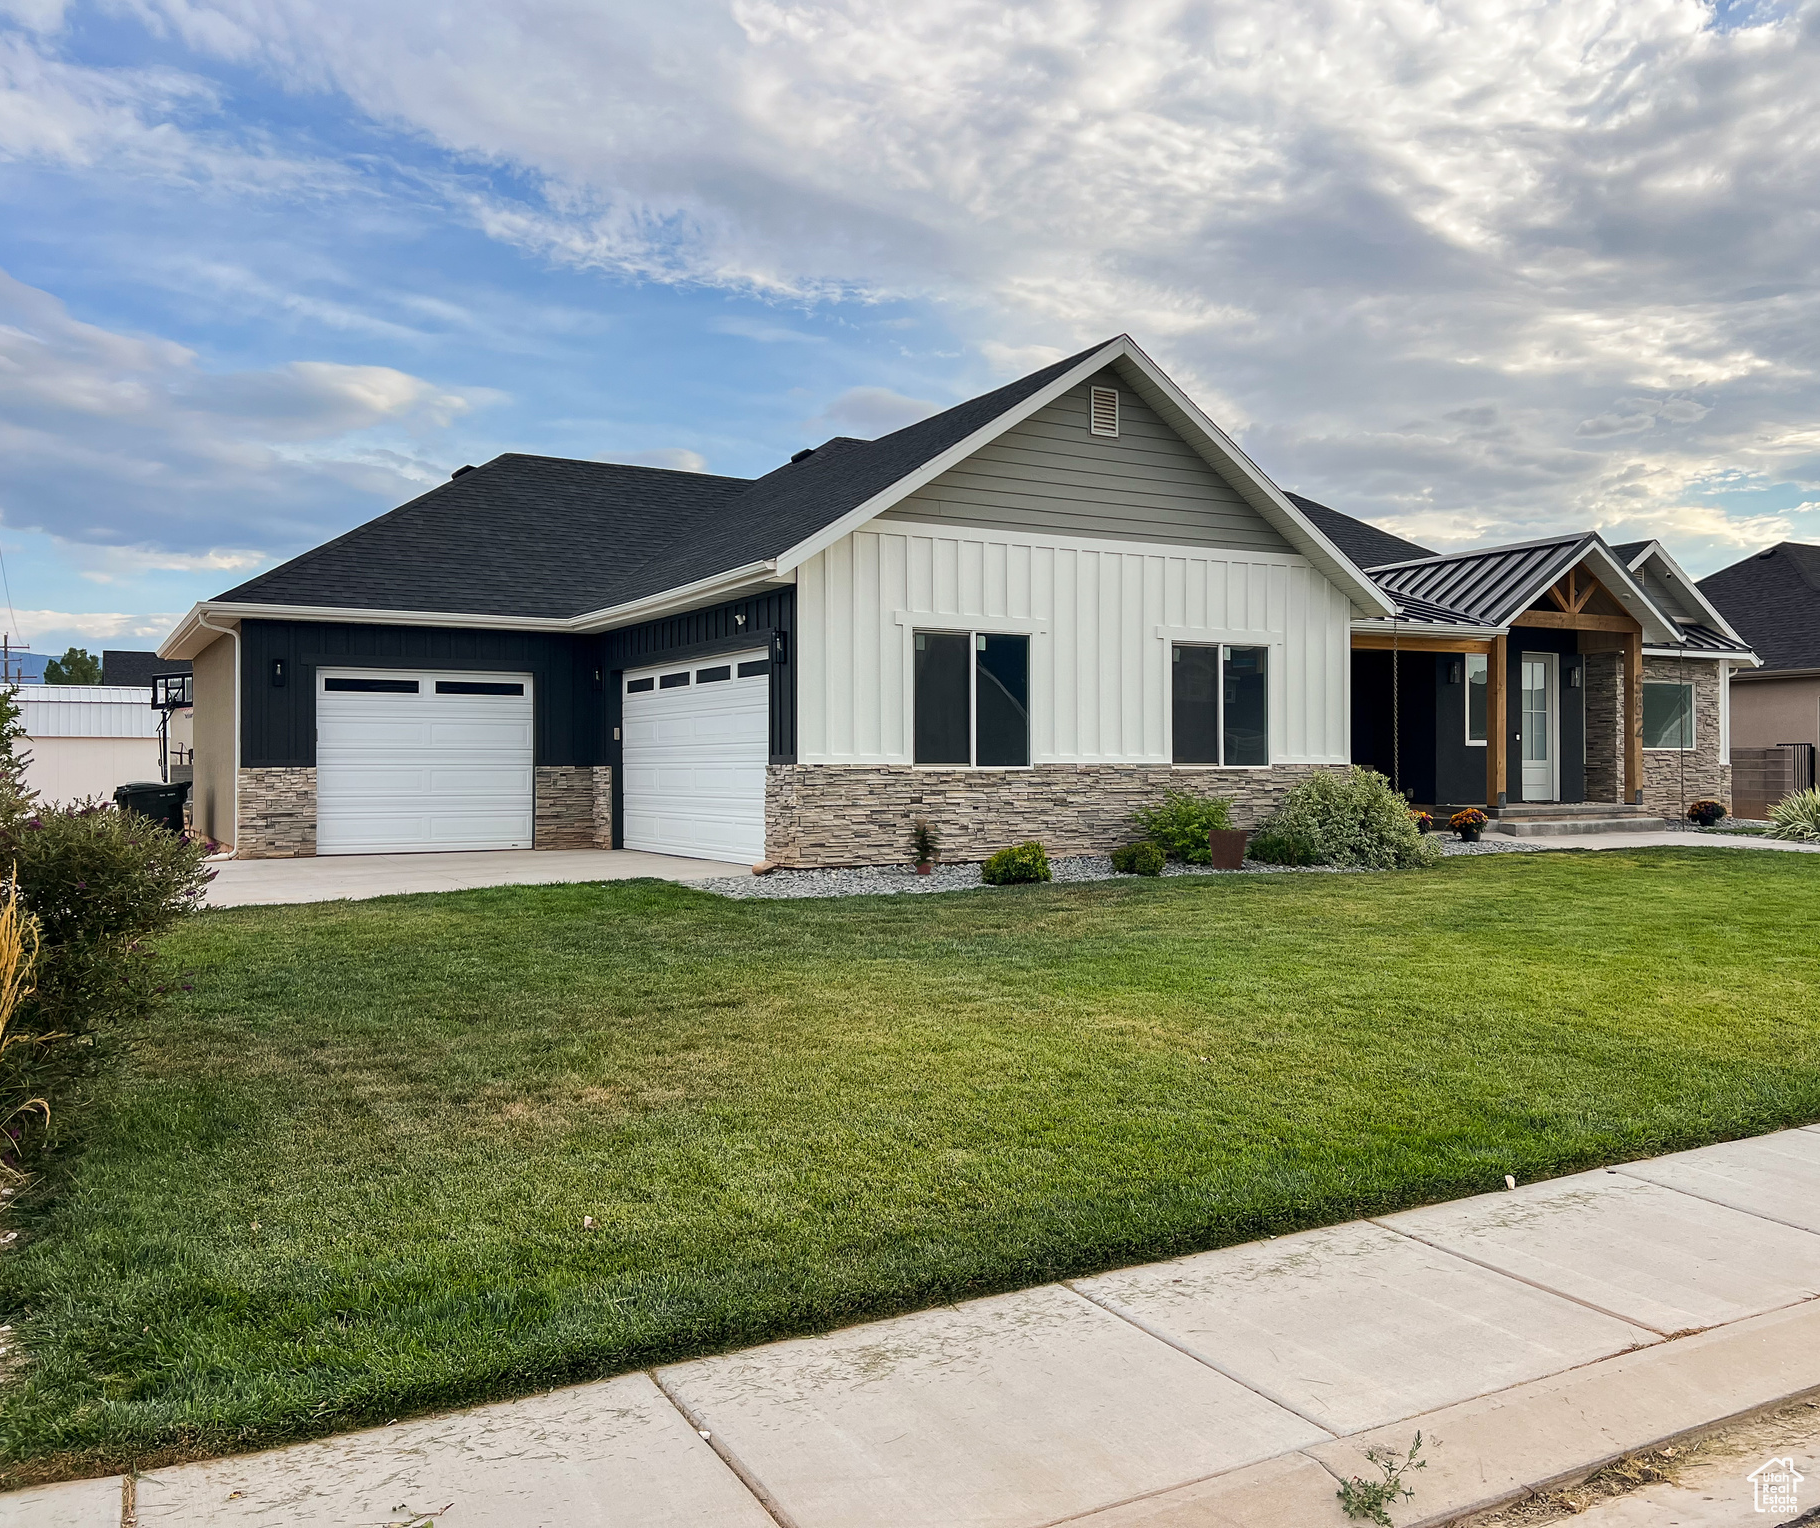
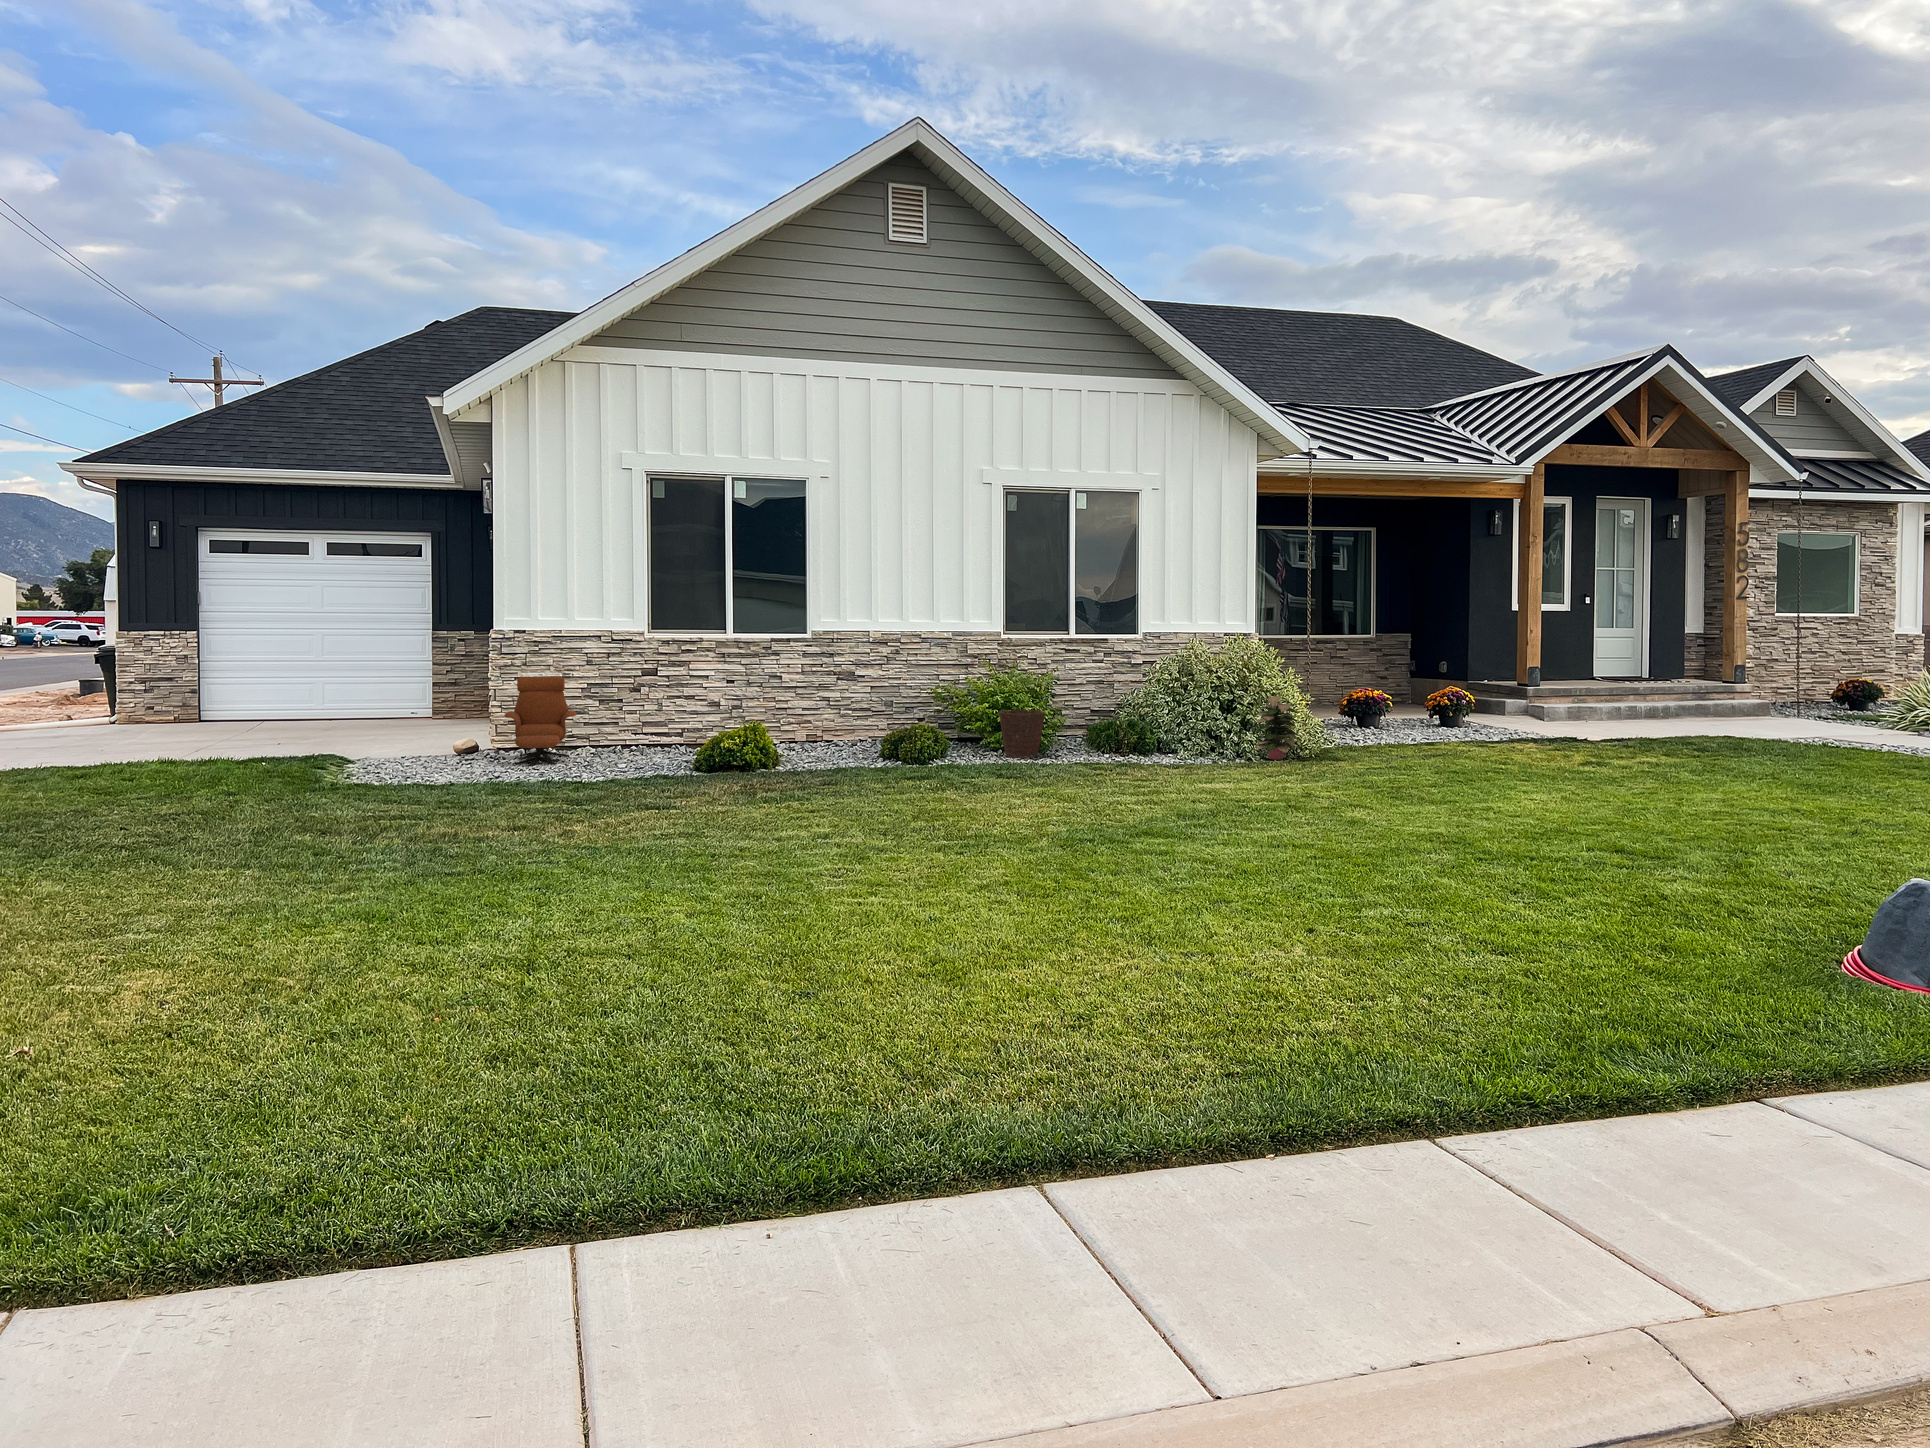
lounge chair: none [816,805,887,882] -> present [504,677,577,766]
decorative plant: present [905,819,942,874] -> present [1255,696,1297,760]

